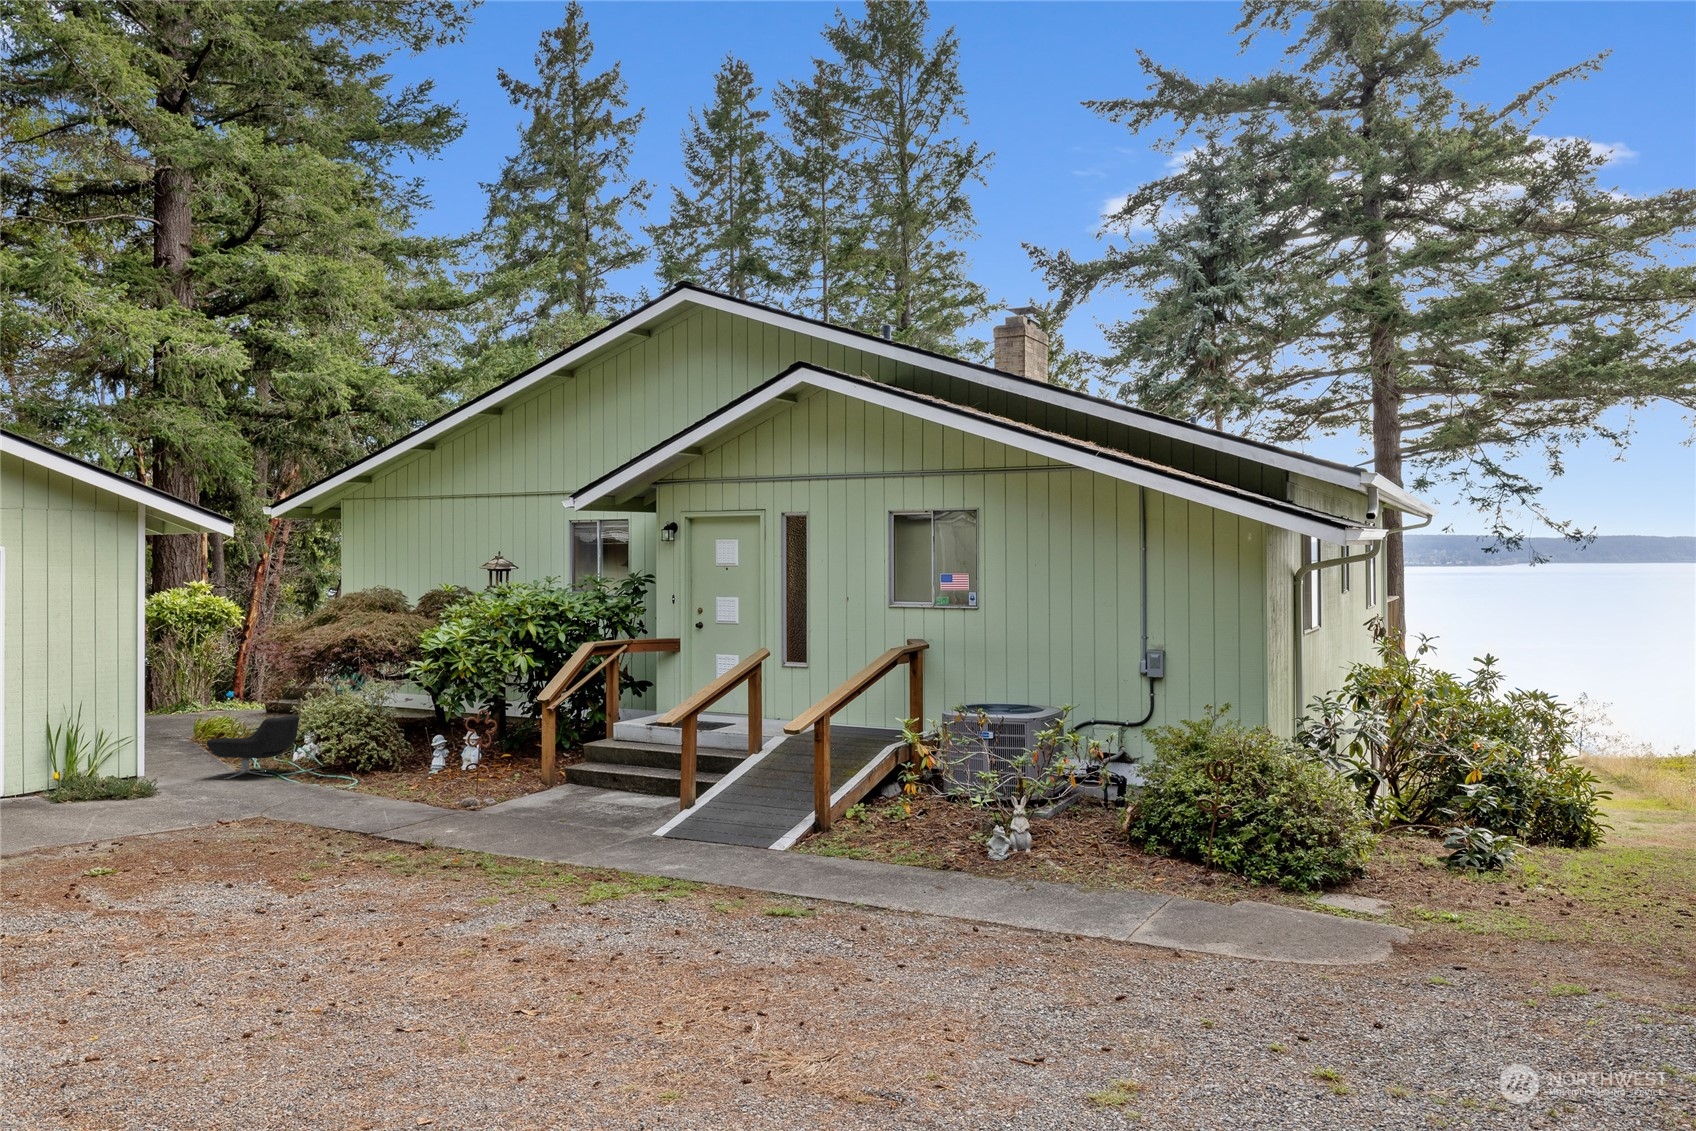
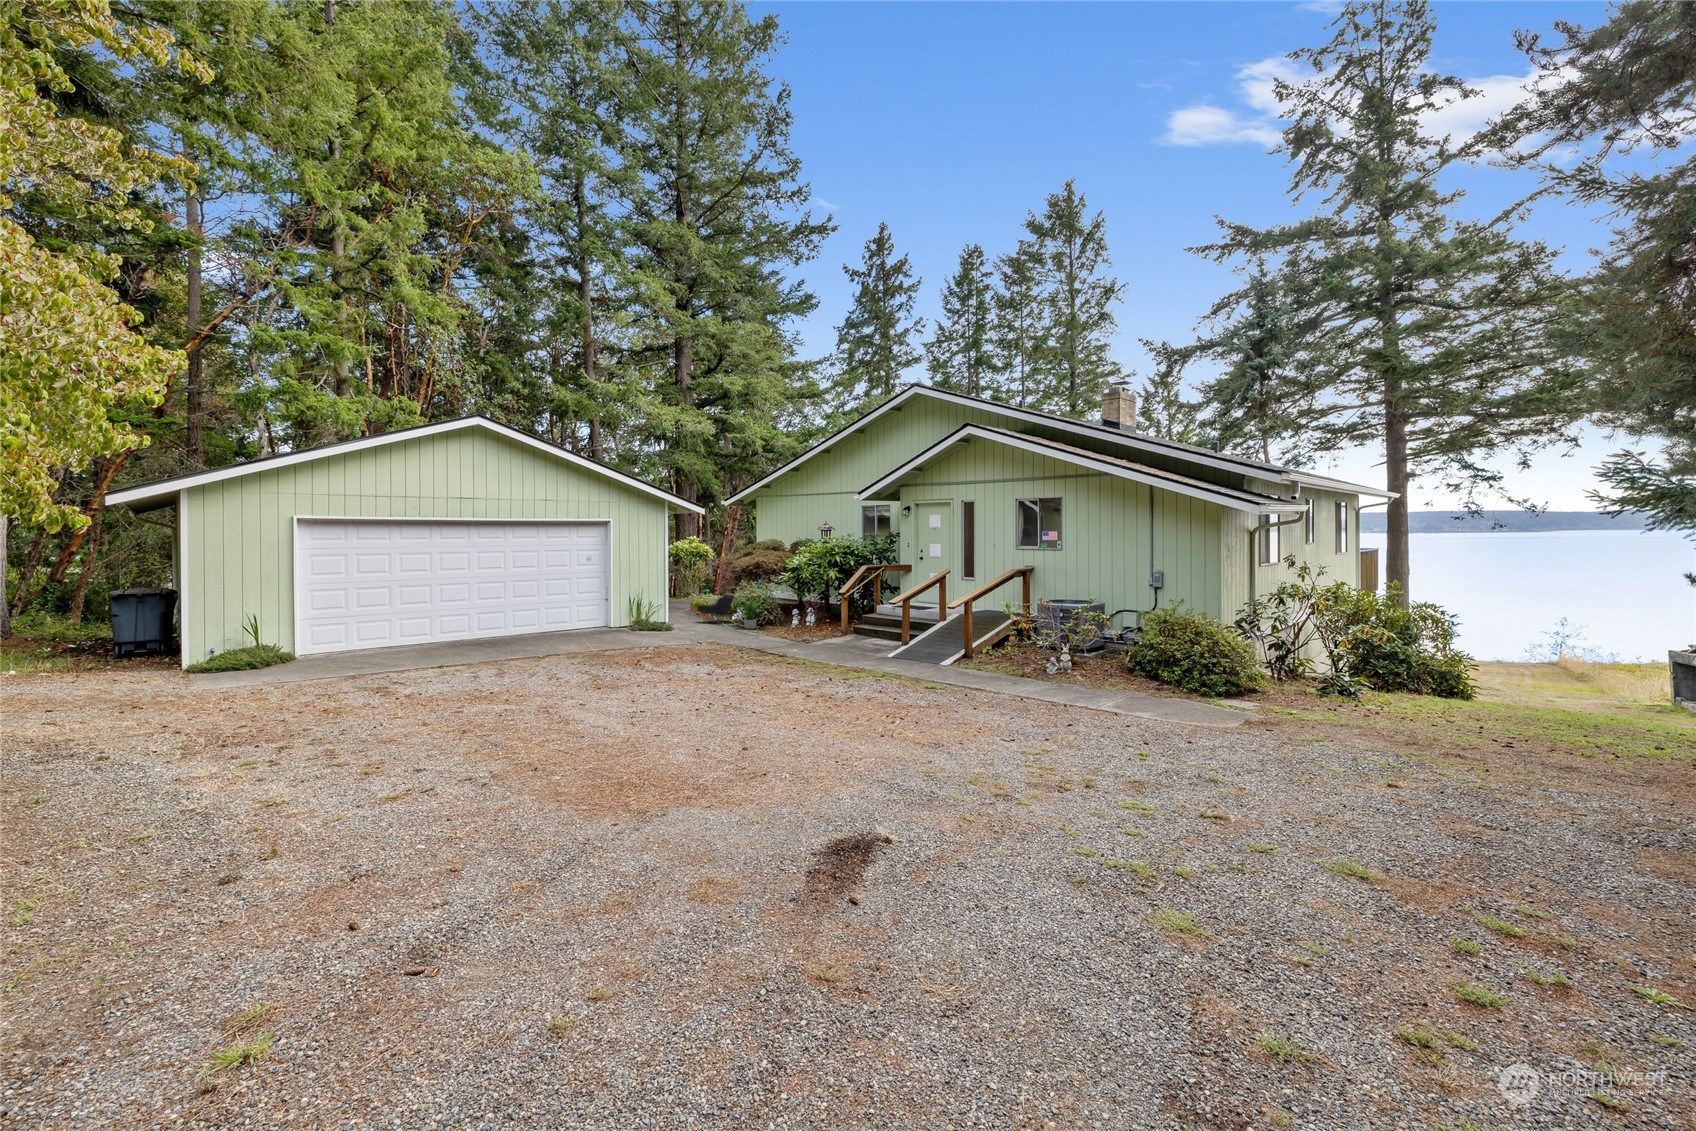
potted plant: none [299,724,380,786] -> present [733,601,768,629]

